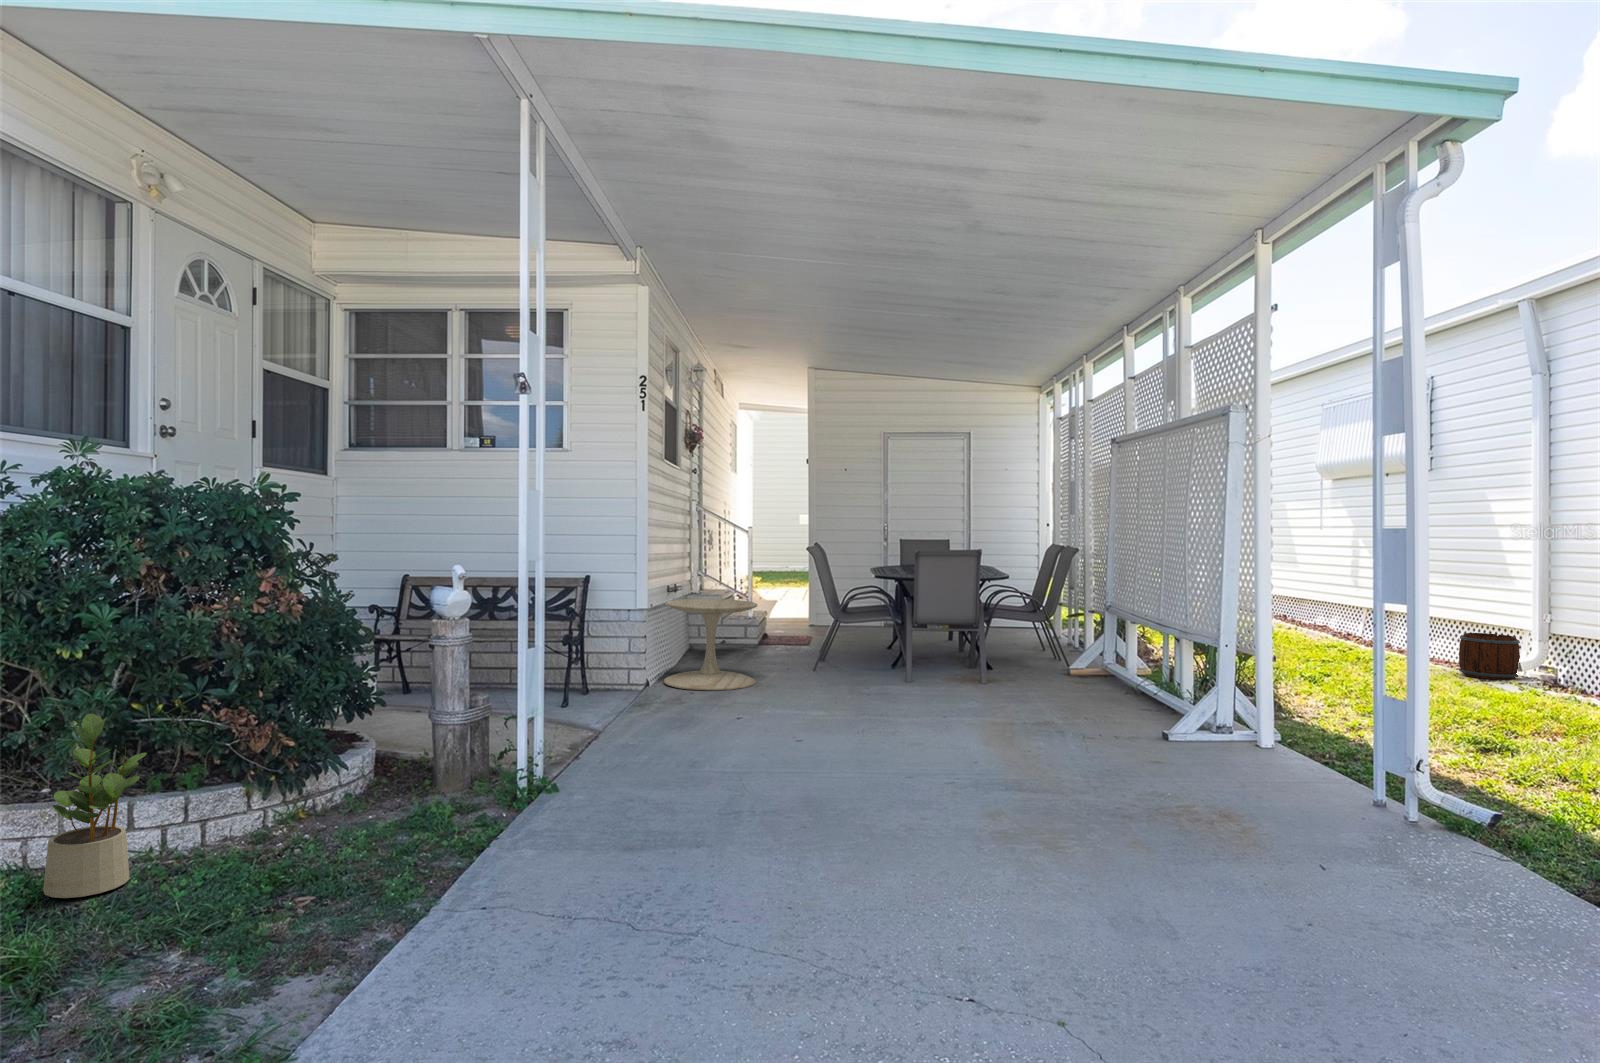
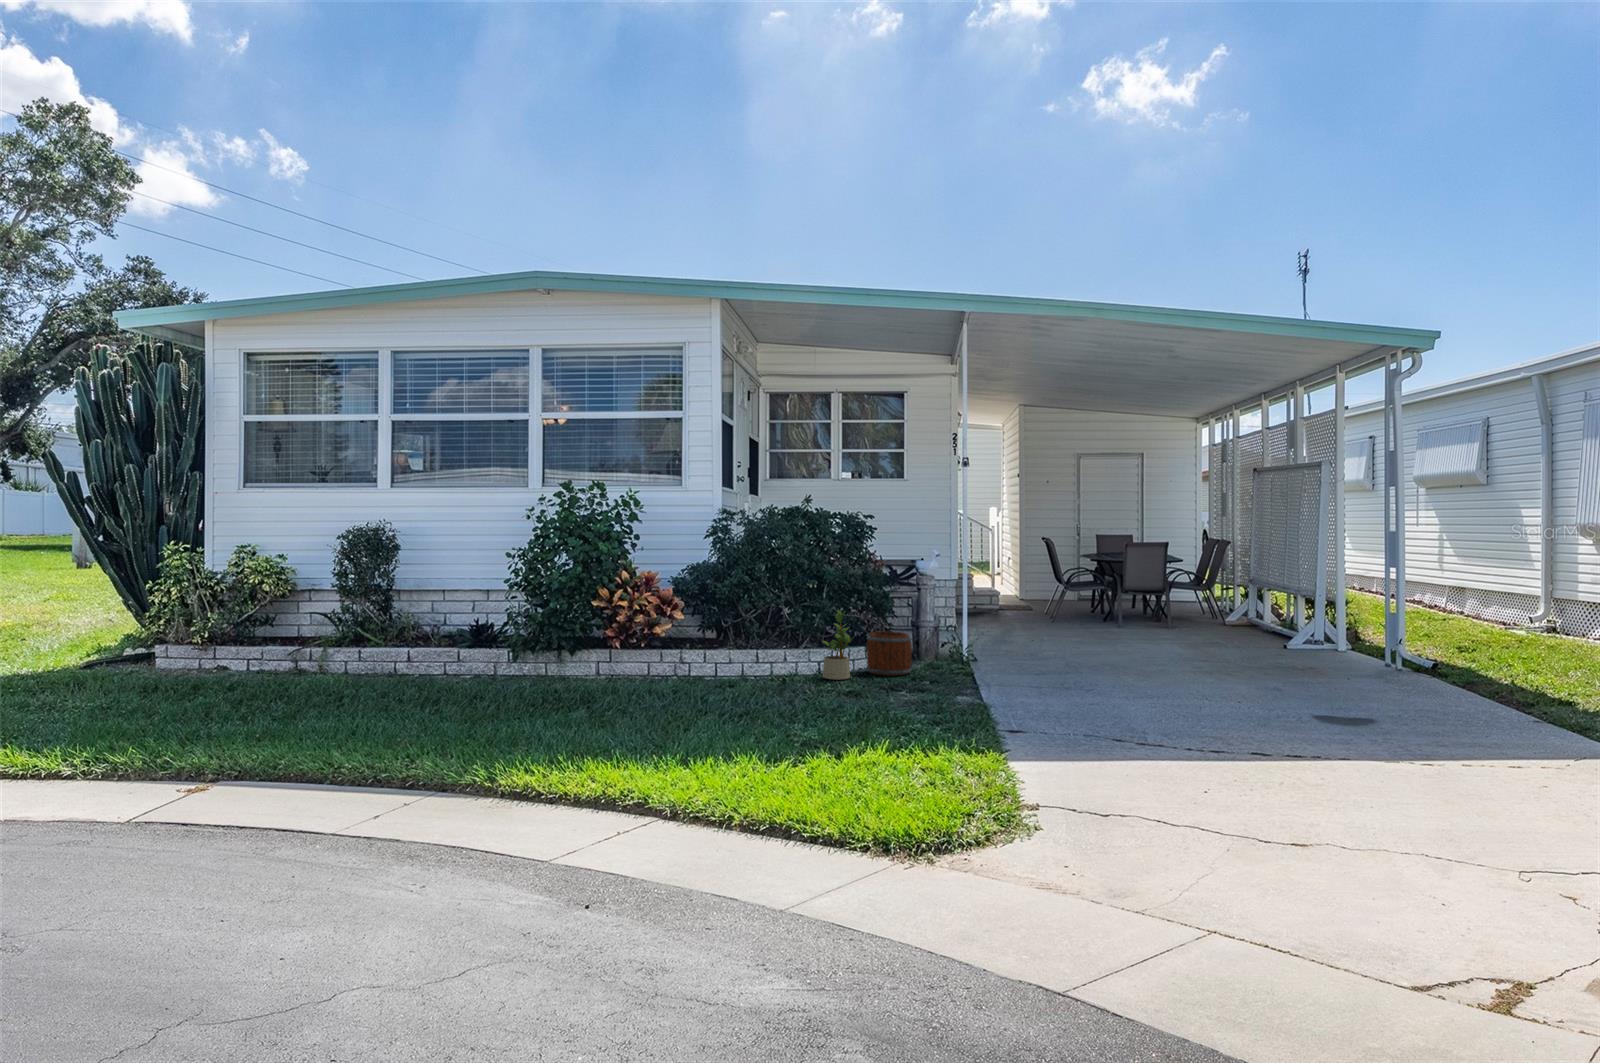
side table: present [664,599,757,691] -> none [964,574,1023,630]
bucket: present [1459,633,1520,680] -> present [866,632,912,676]

